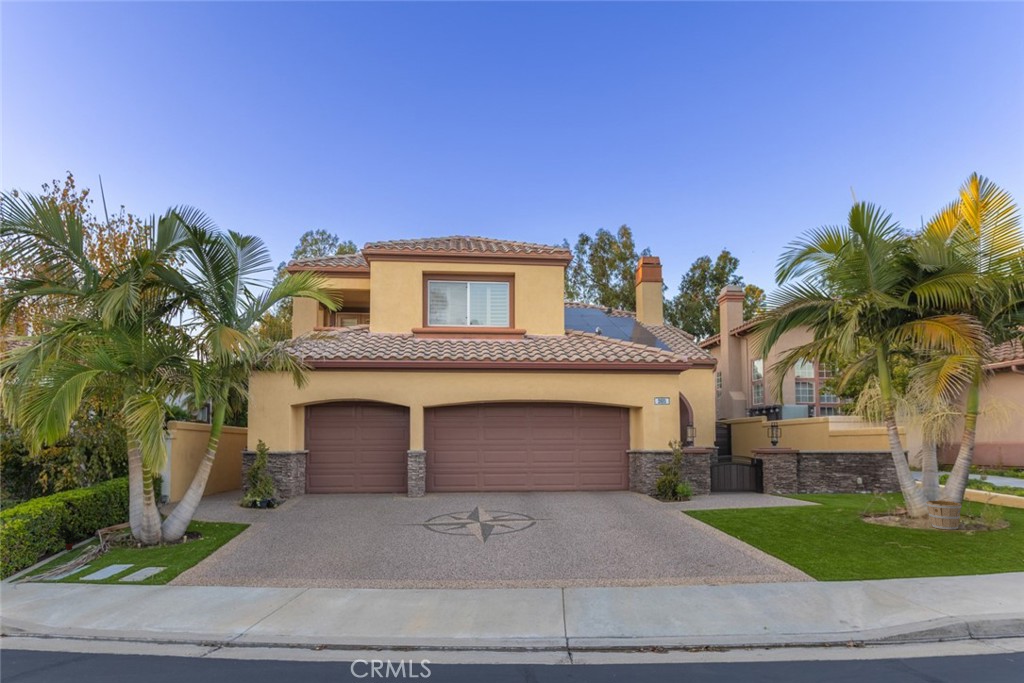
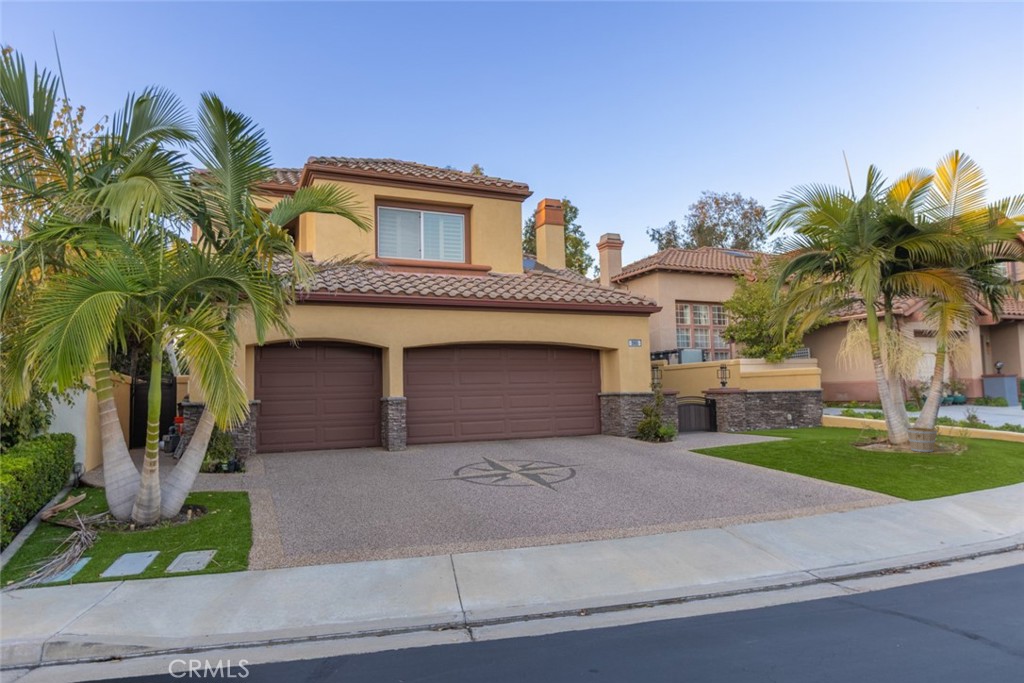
potted plant: present [55,525,85,550] -> none [17,504,59,537]

